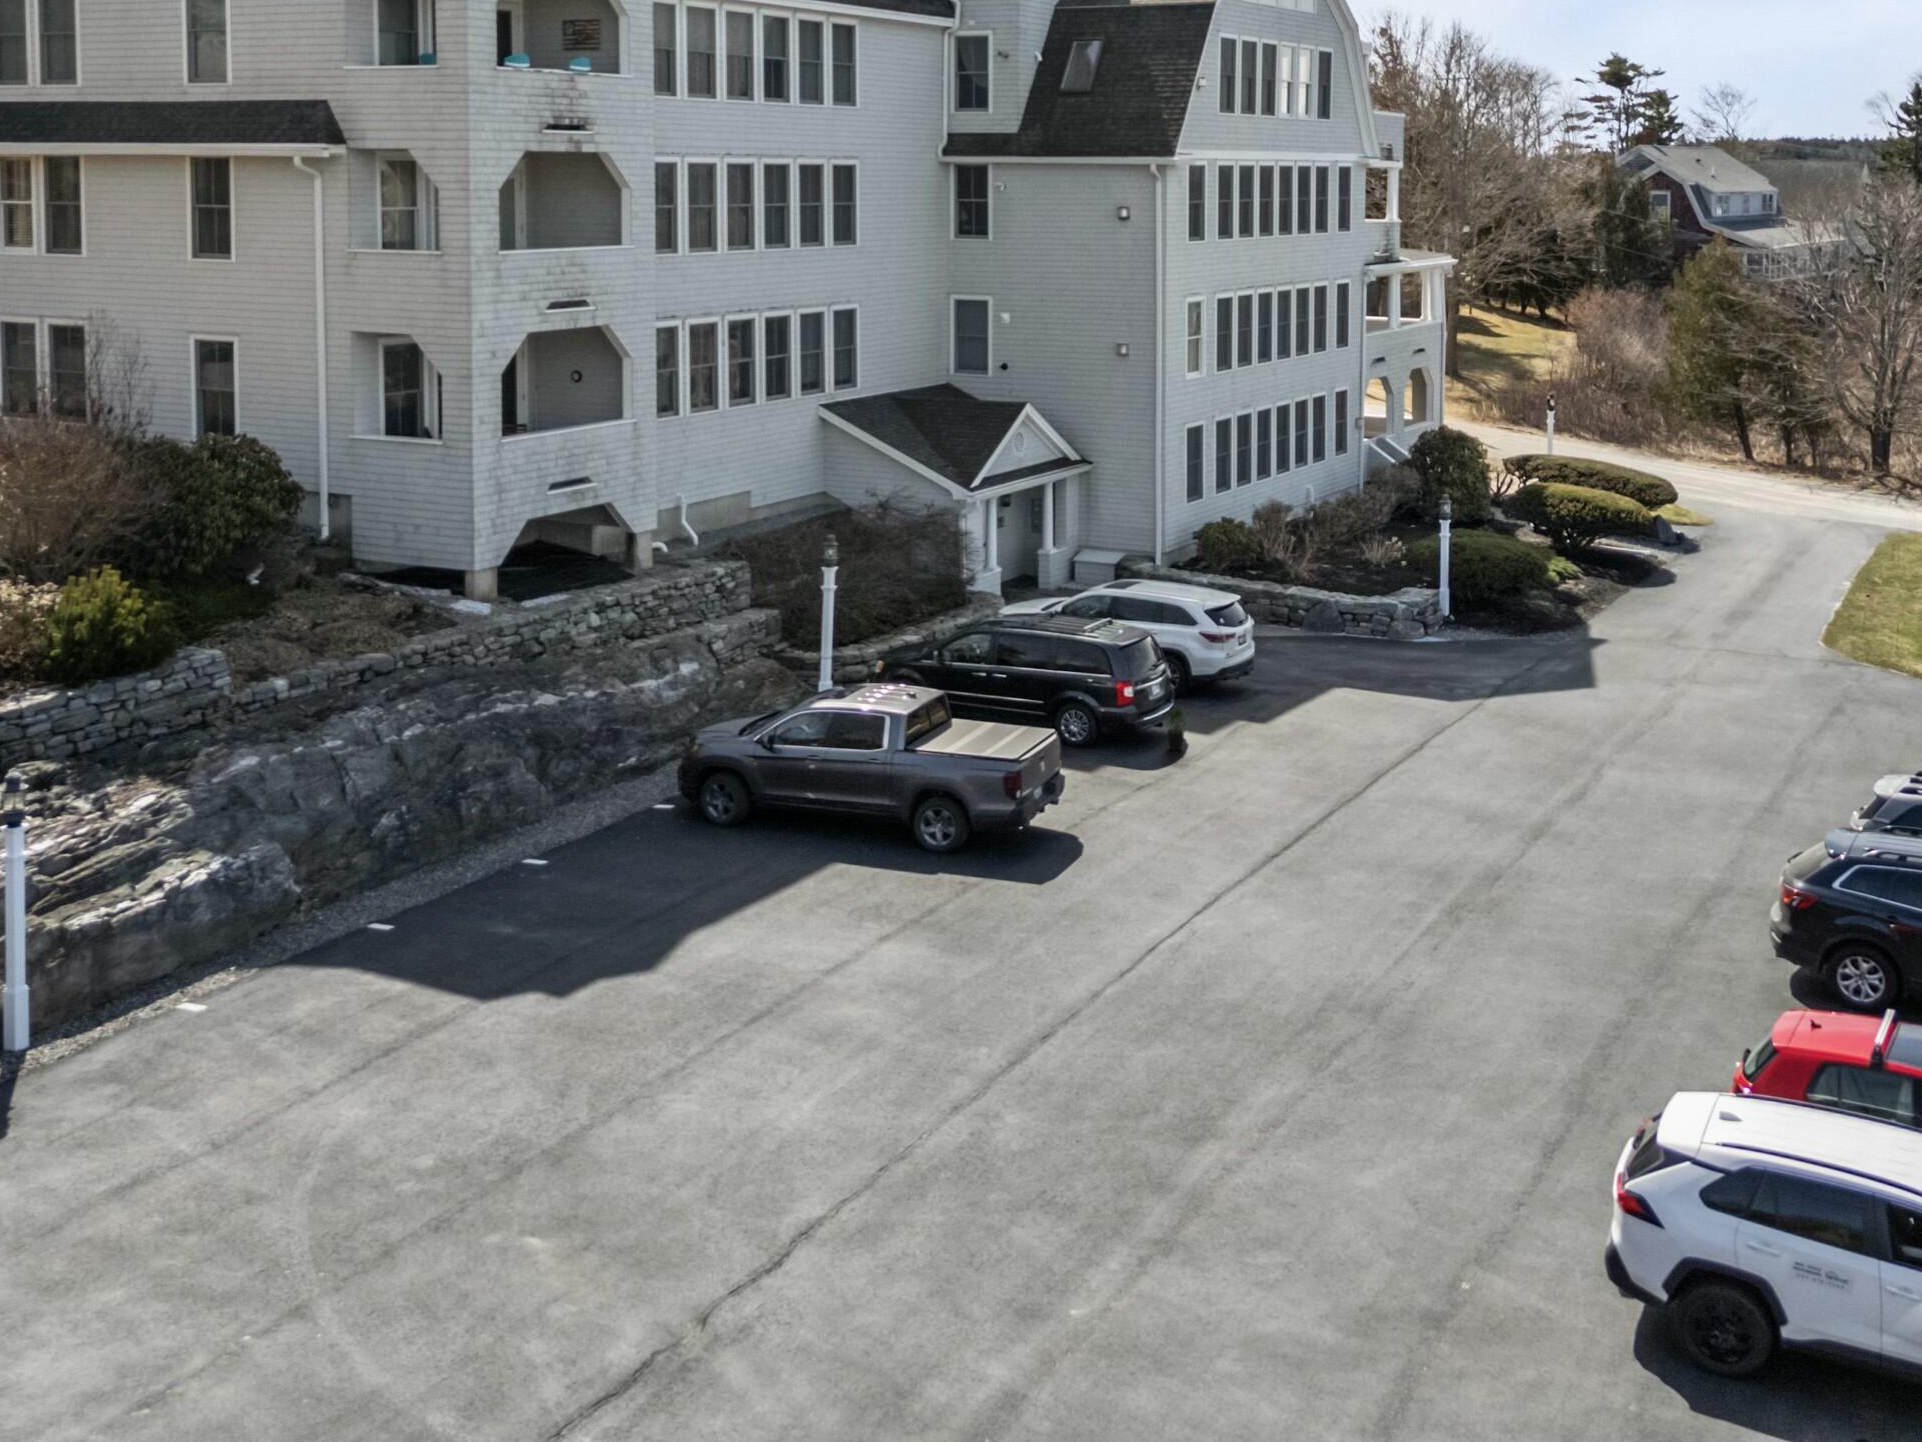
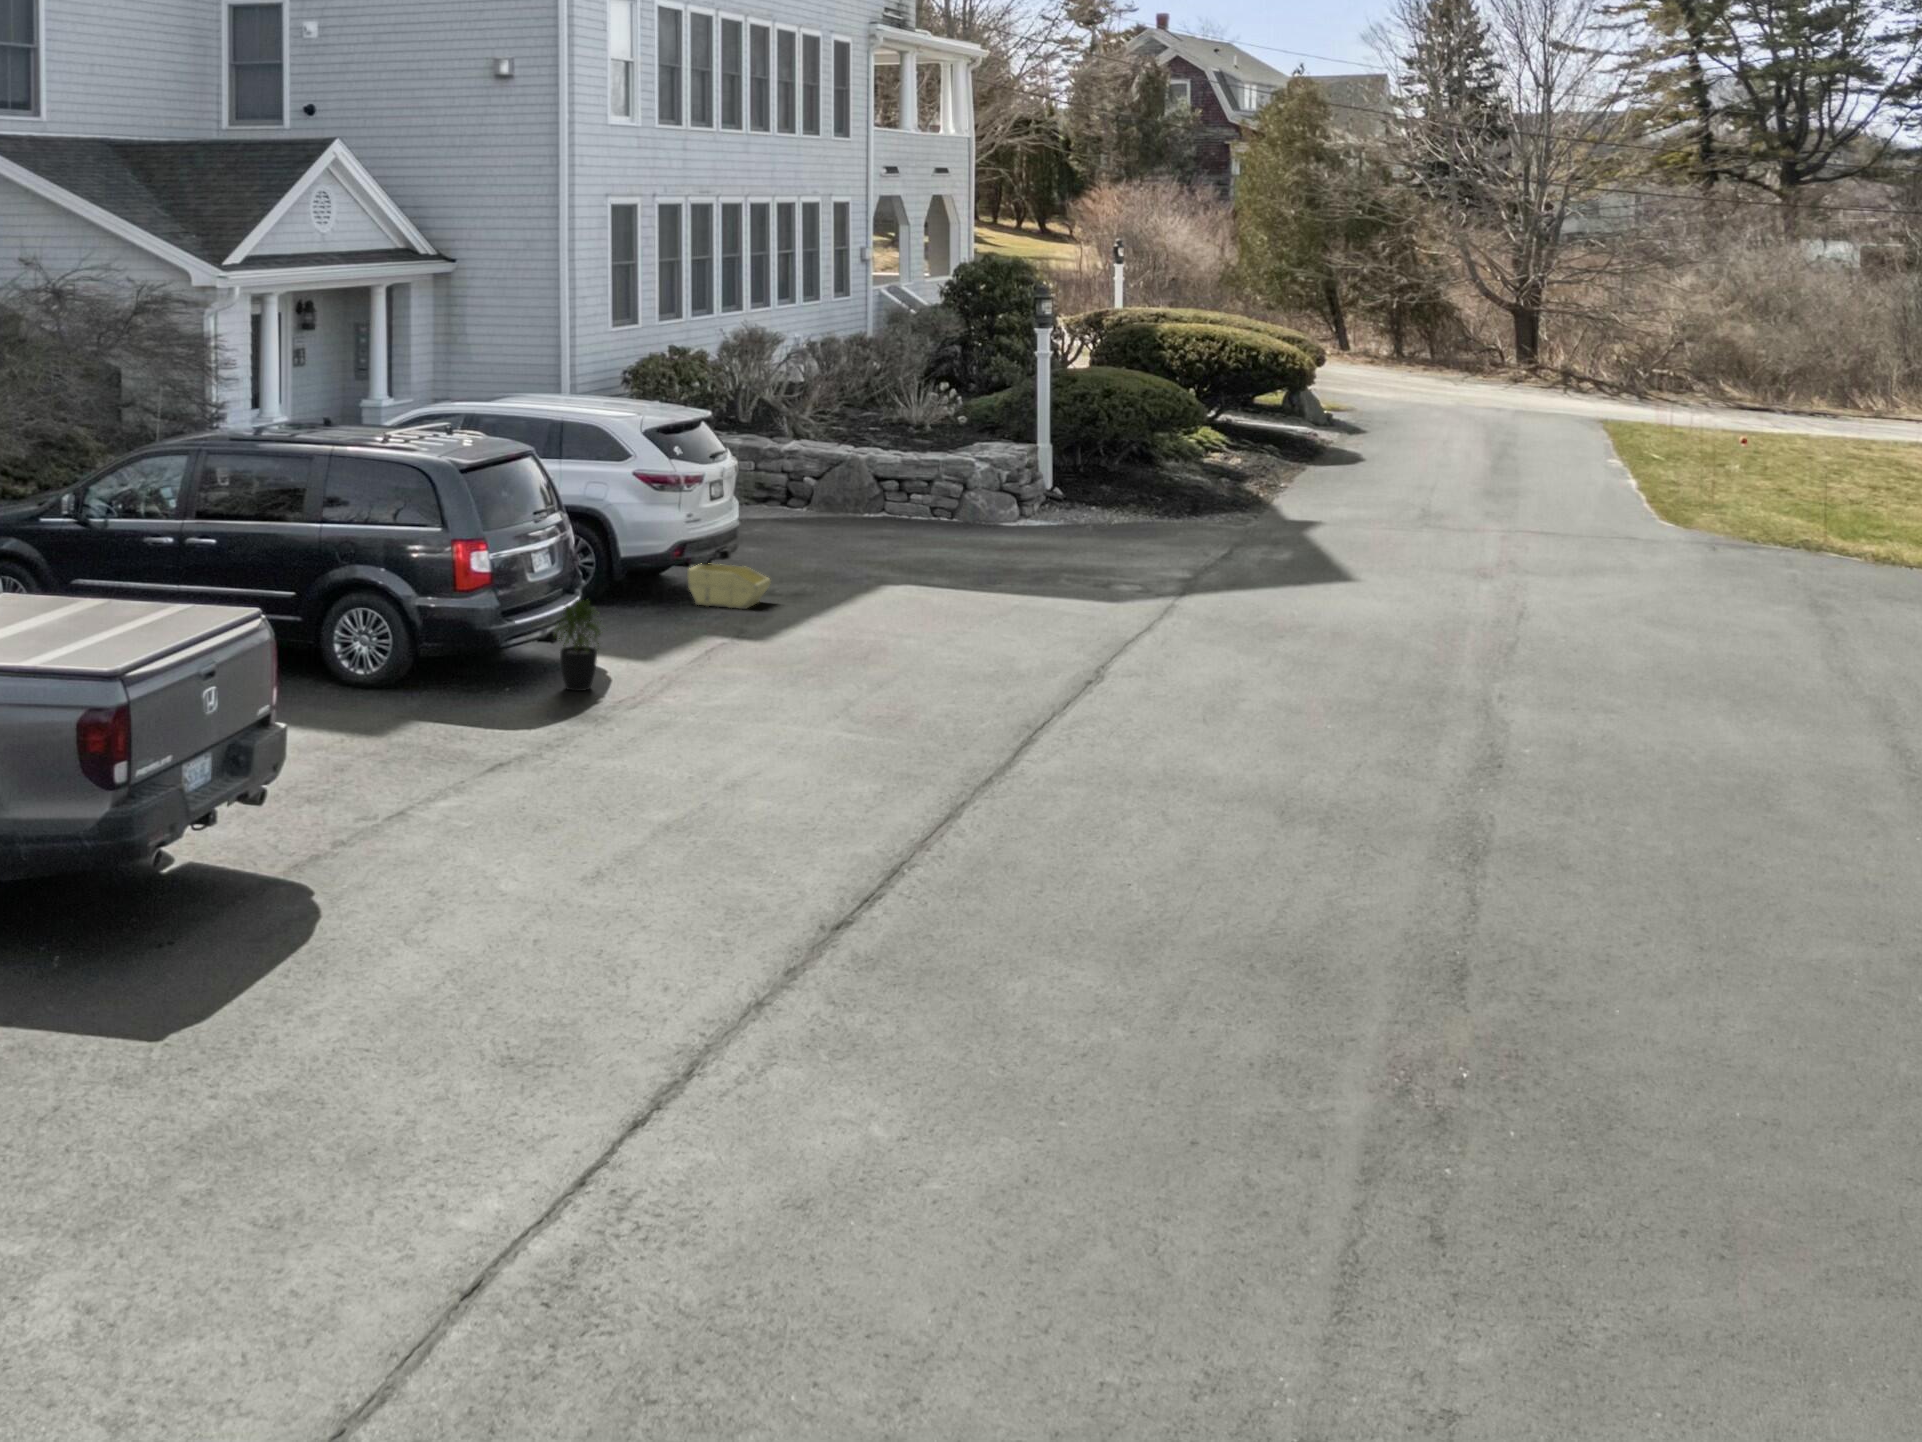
storage bin: none [1228,675,1272,702] -> present [687,564,771,609]

